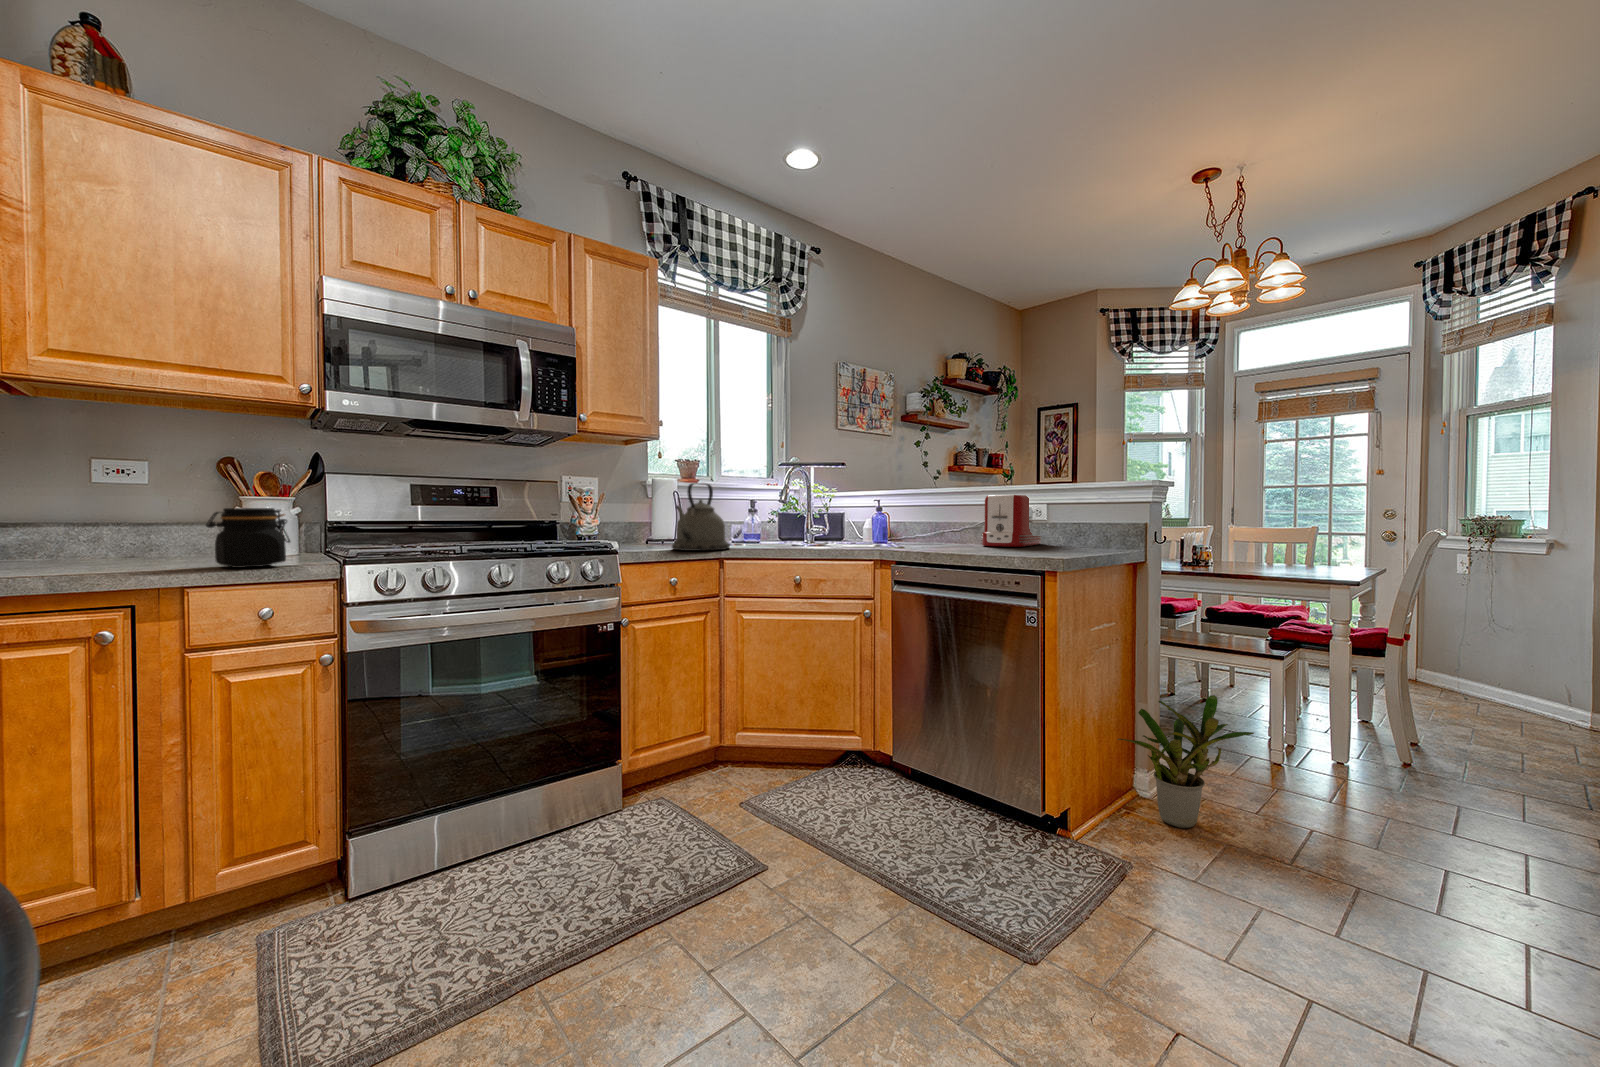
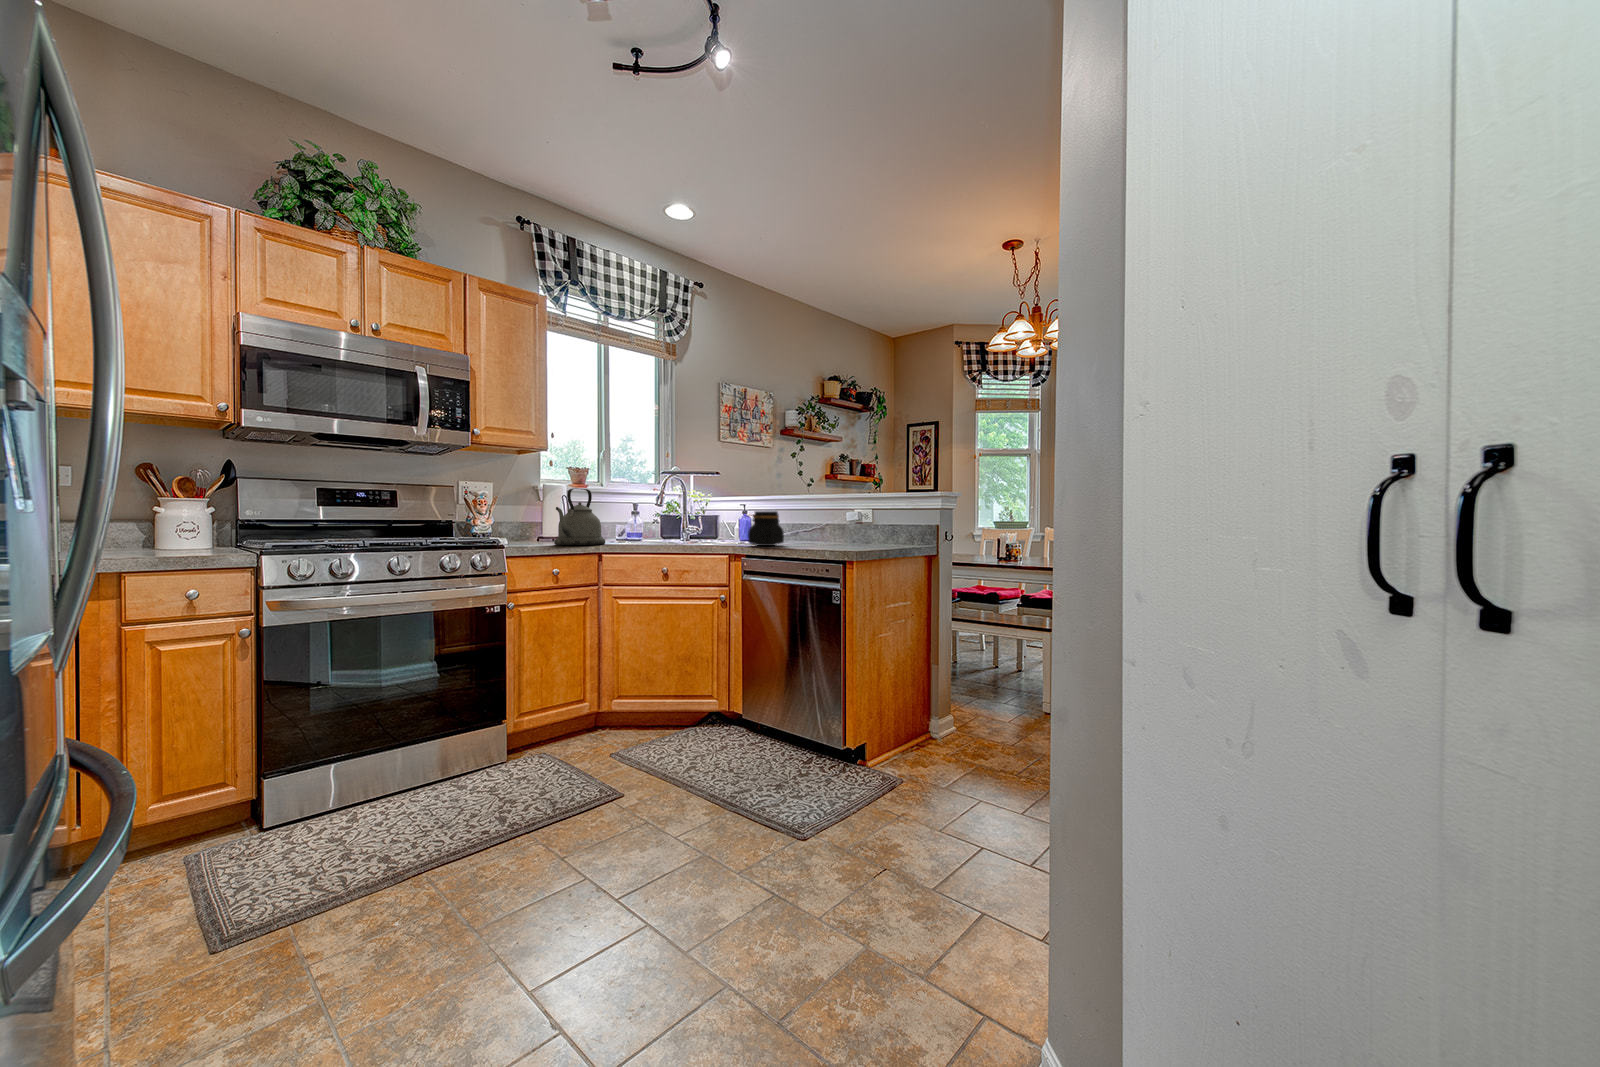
toaster: present [981,494,1042,547] -> none [816,500,868,542]
jar: present [206,508,290,568] -> present [748,511,784,546]
potted plant: present [1117,695,1254,828] -> none [906,656,1003,758]

